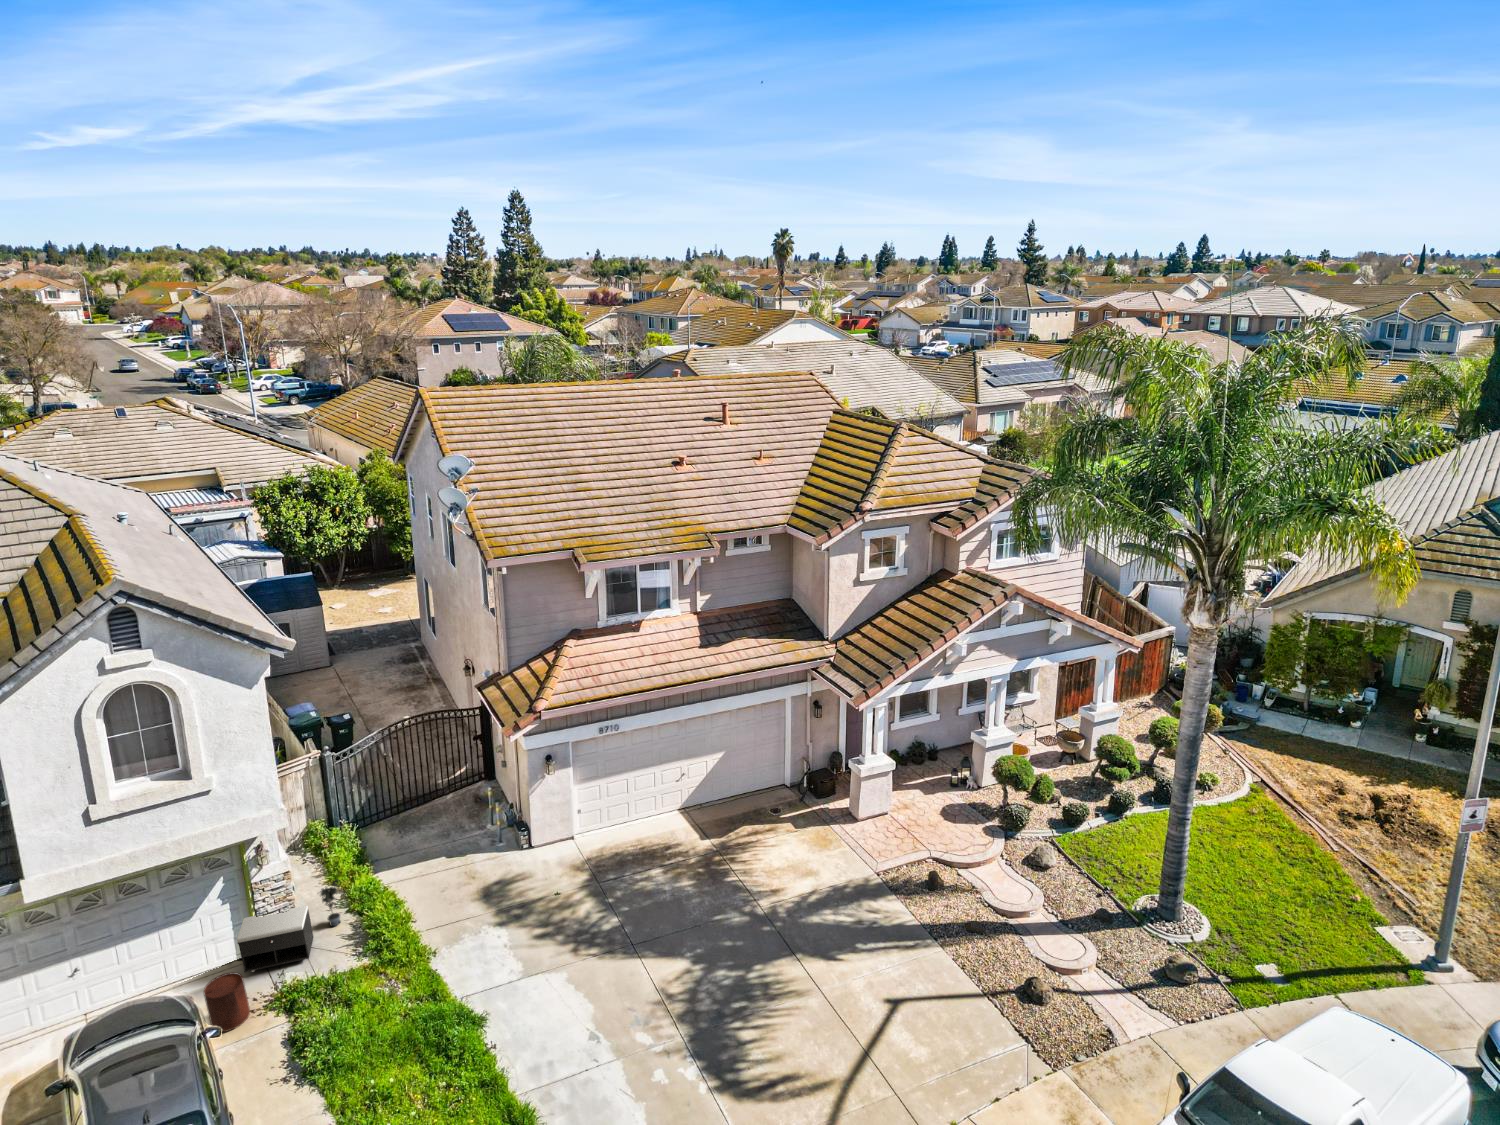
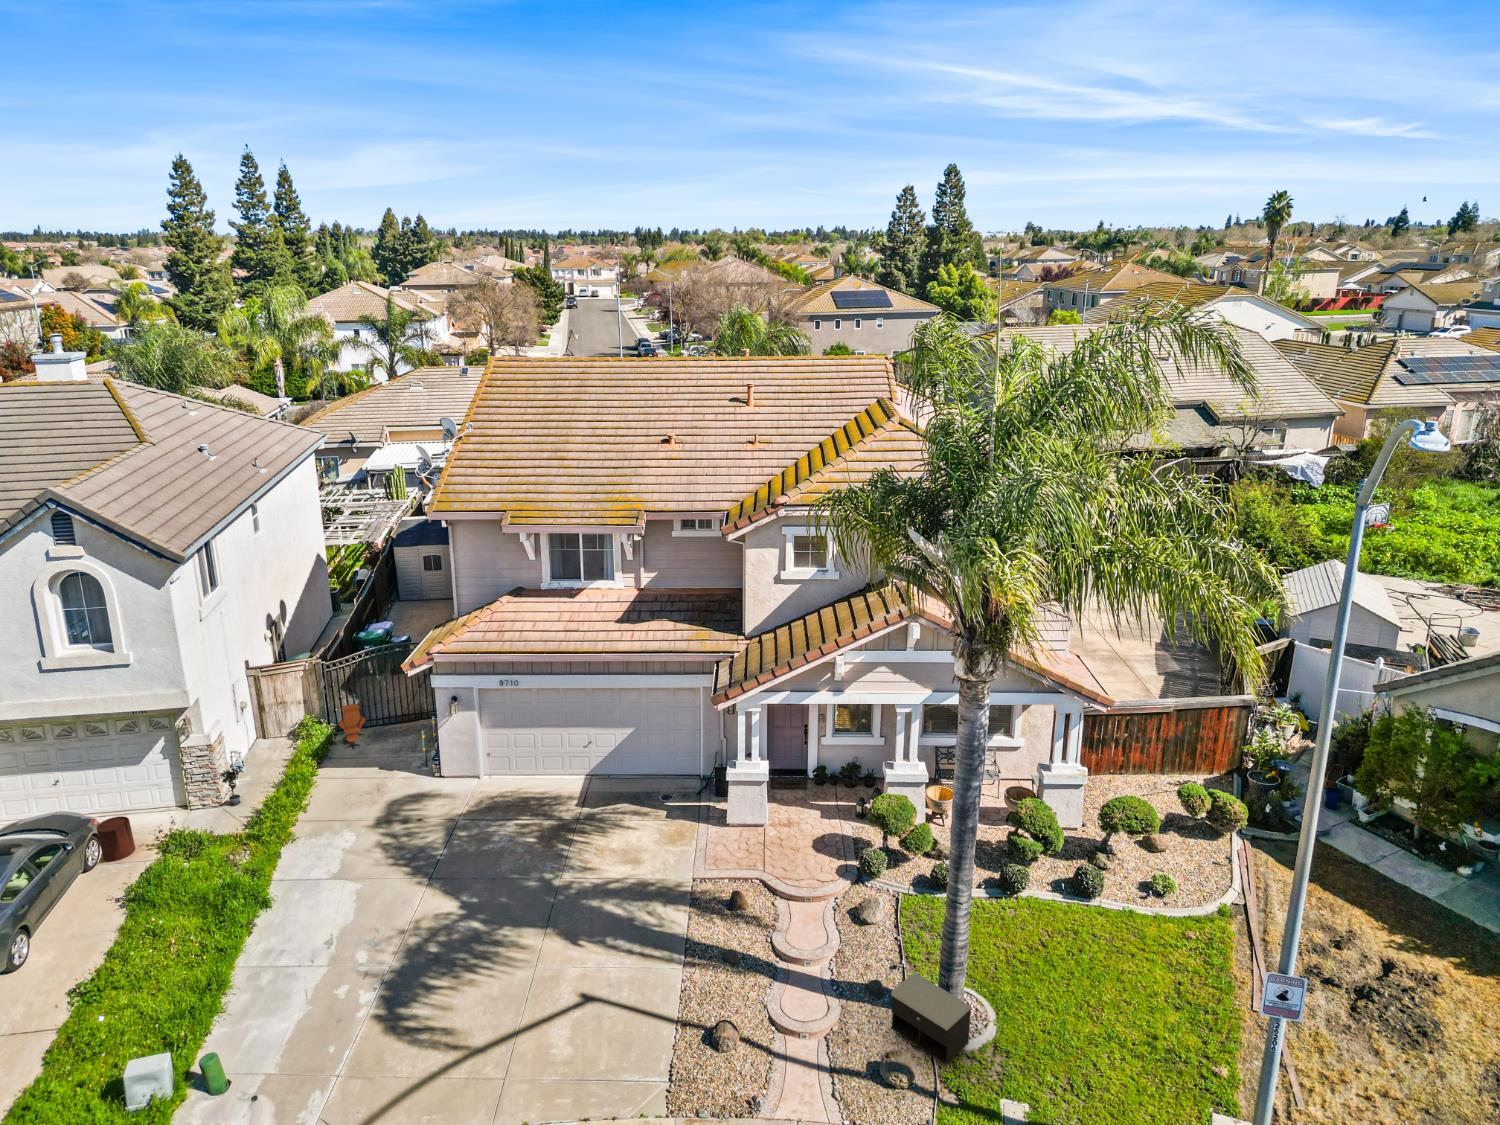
lounge chair: none [380,786,417,836] -> present [338,704,366,749]
storage bench: present [237,906,313,972] -> present [891,973,971,1064]

